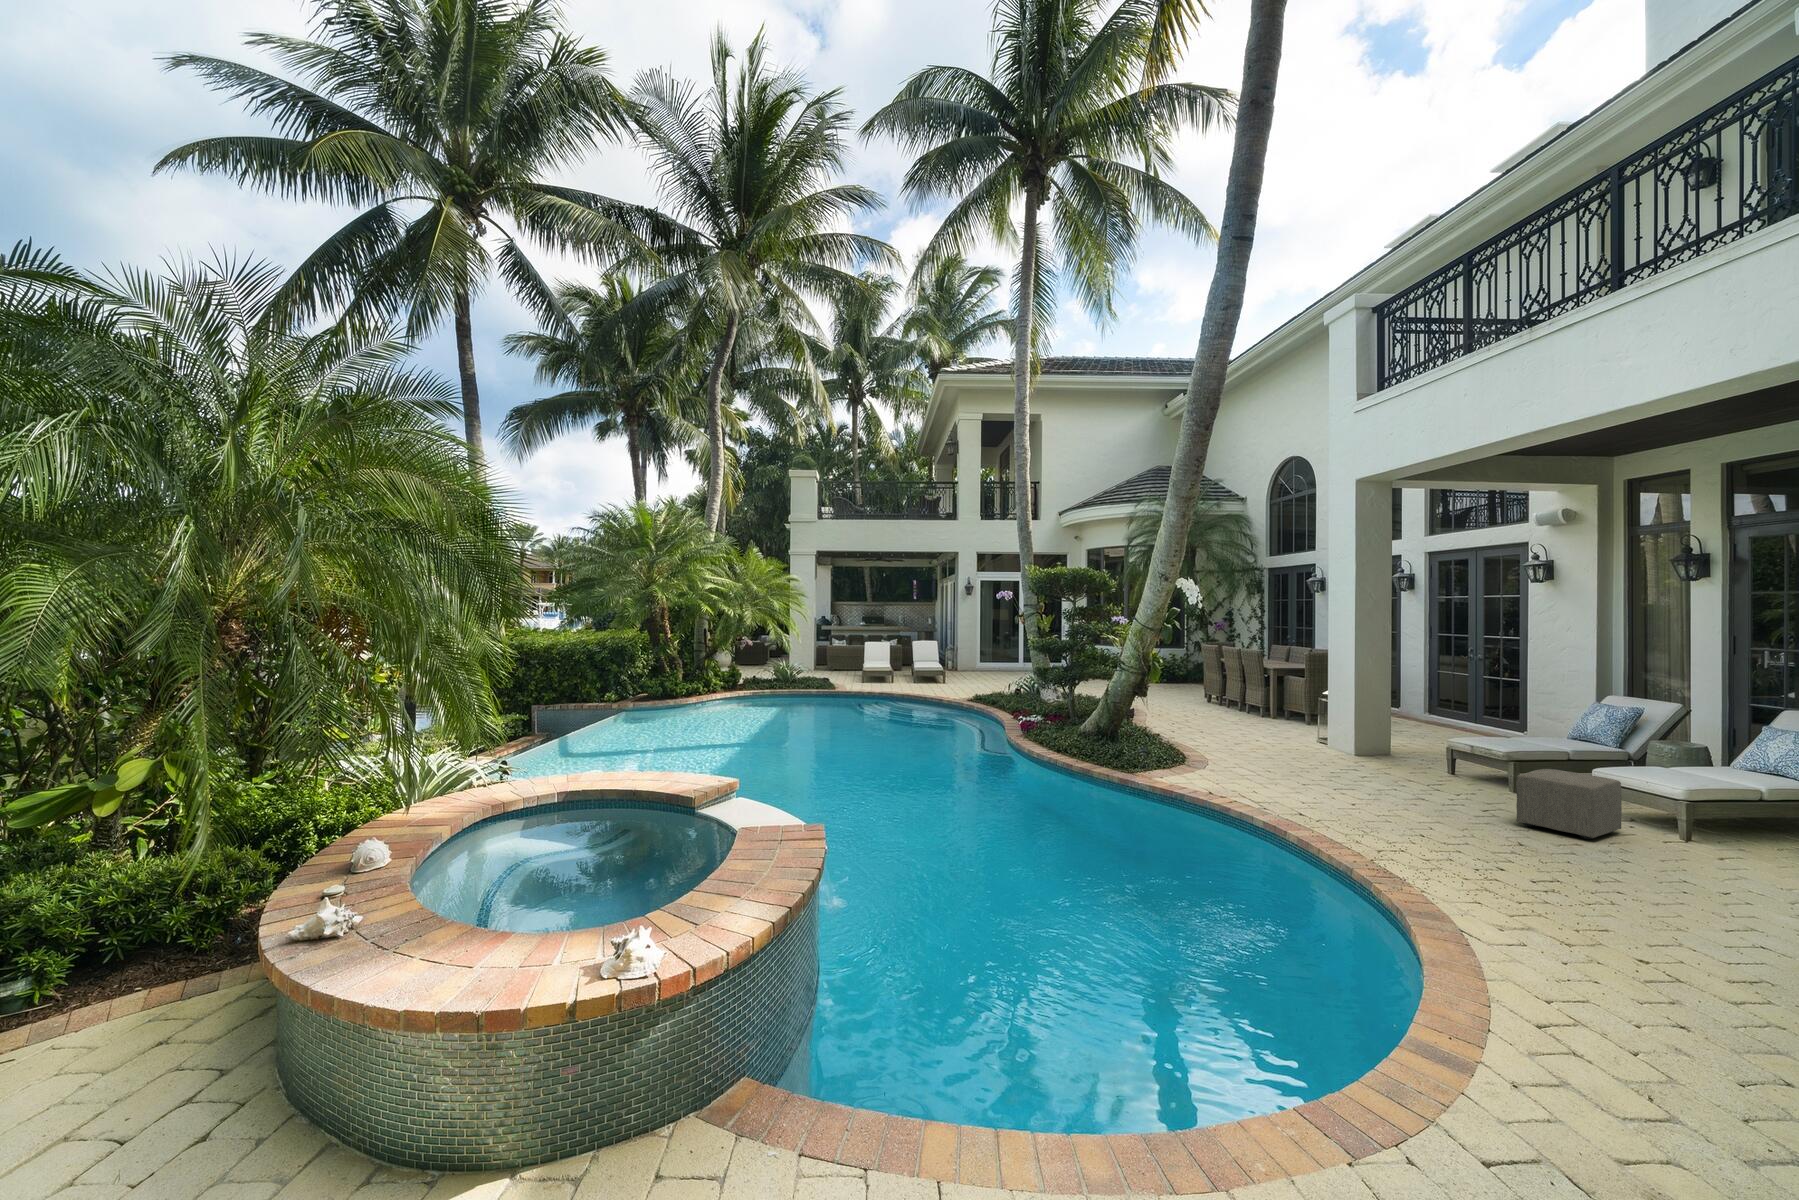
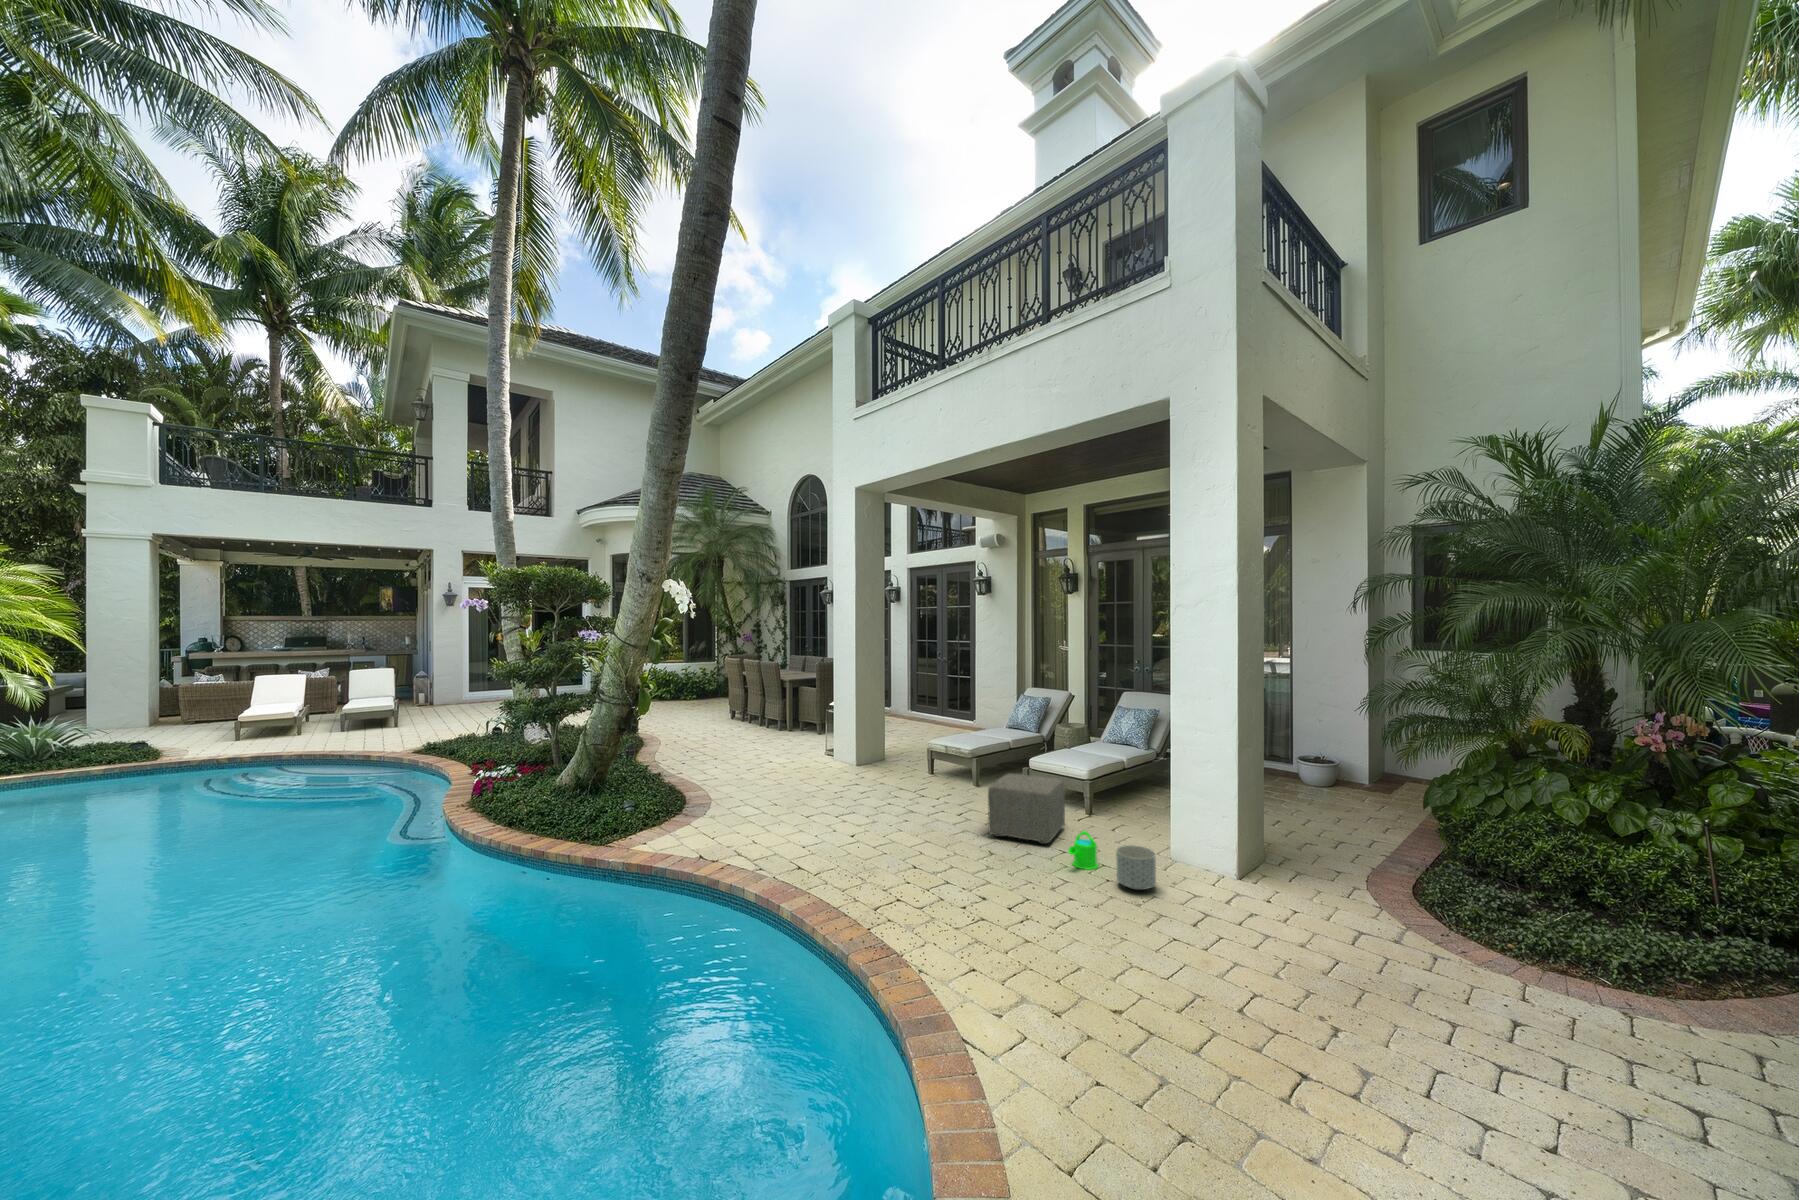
watering can: none [1613,826,1657,865] -> present [1068,831,1098,870]
planter: none [1675,842,1729,887] -> present [1116,845,1156,890]

